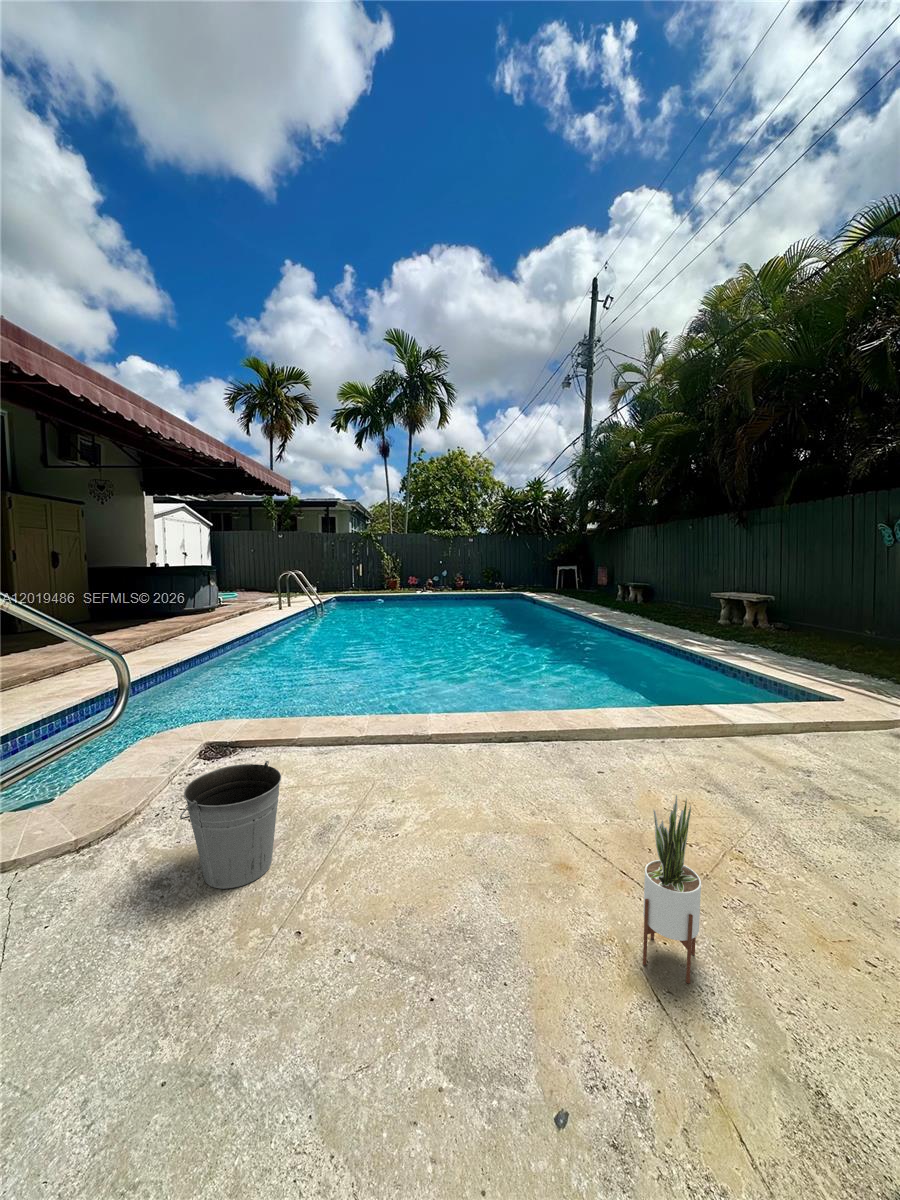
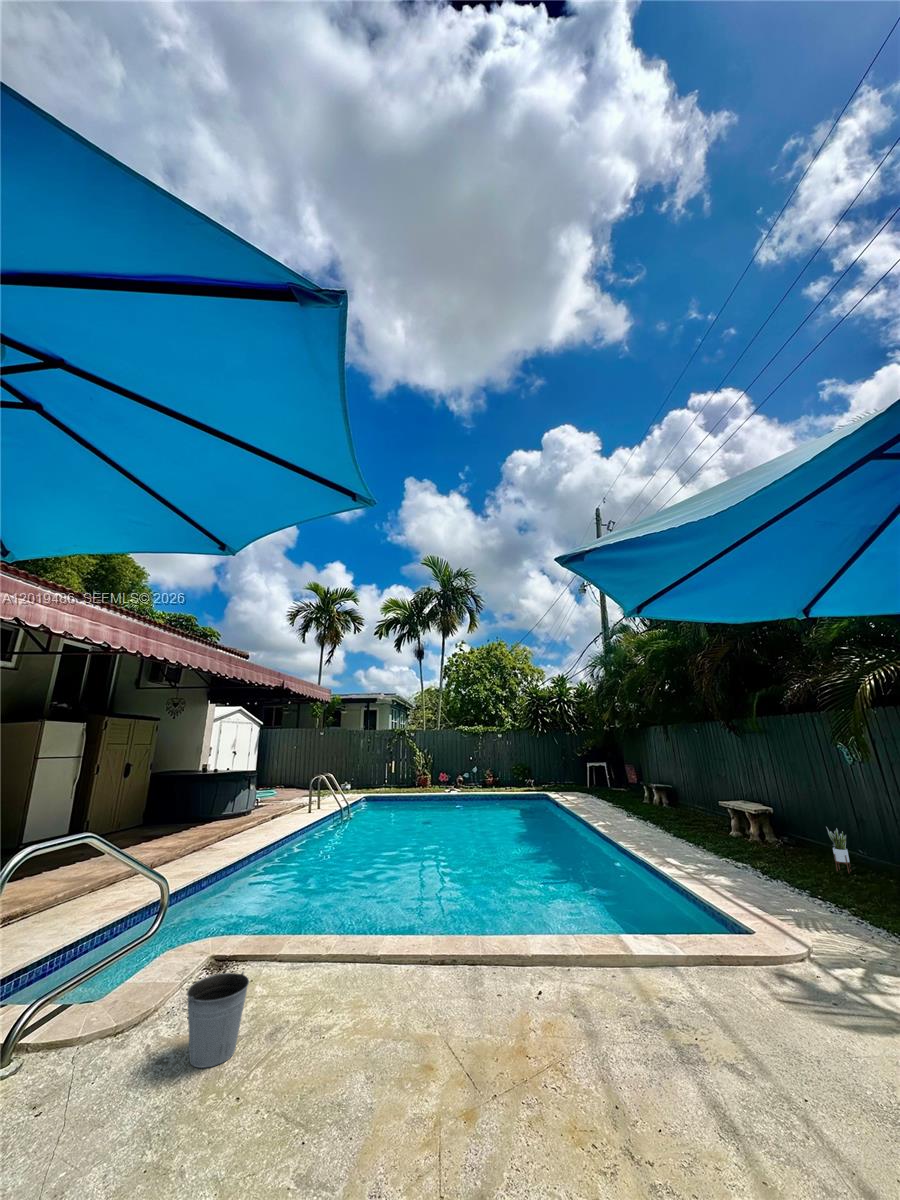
potted plant: present [643,795,701,984] -> present [826,827,851,873]

